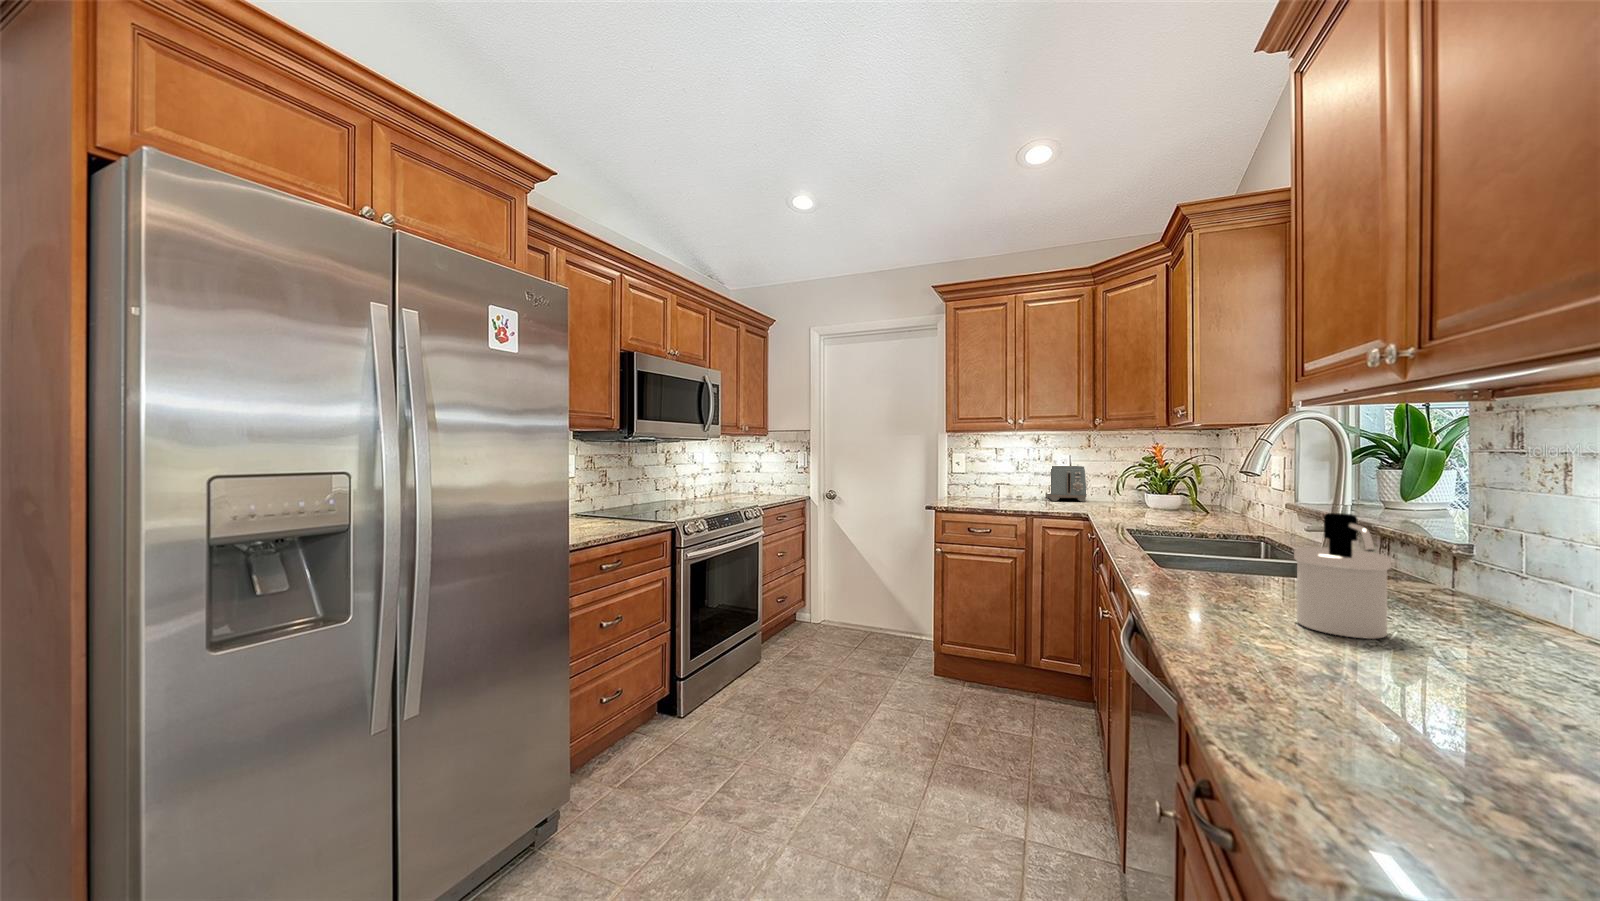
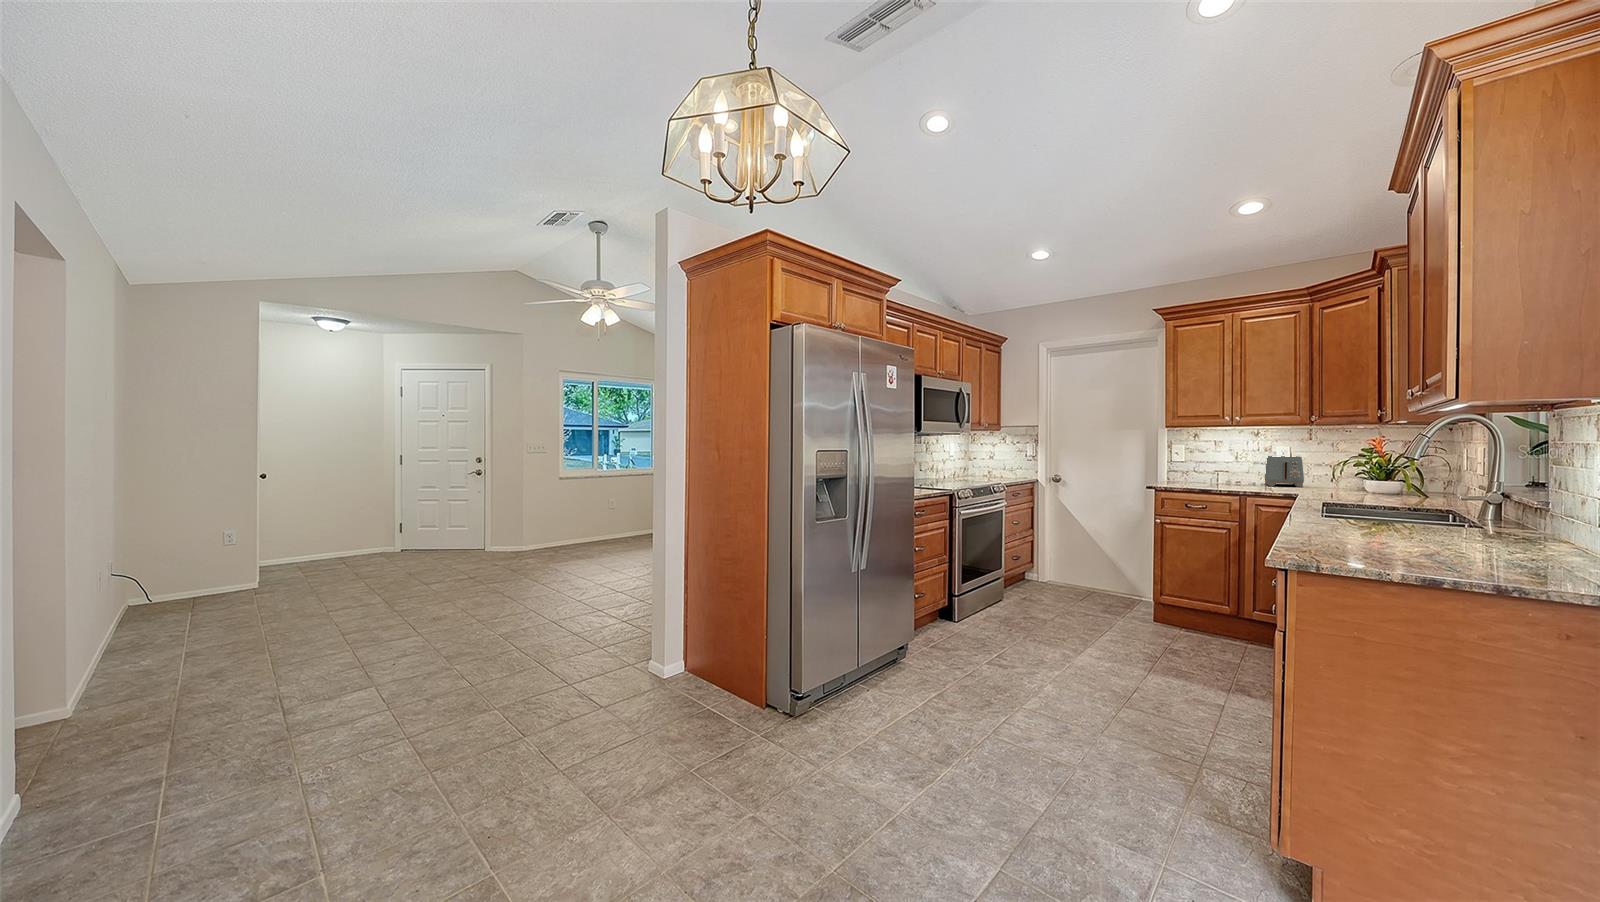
soap dispenser: present [1294,513,1391,639] -> none [1381,477,1435,540]

